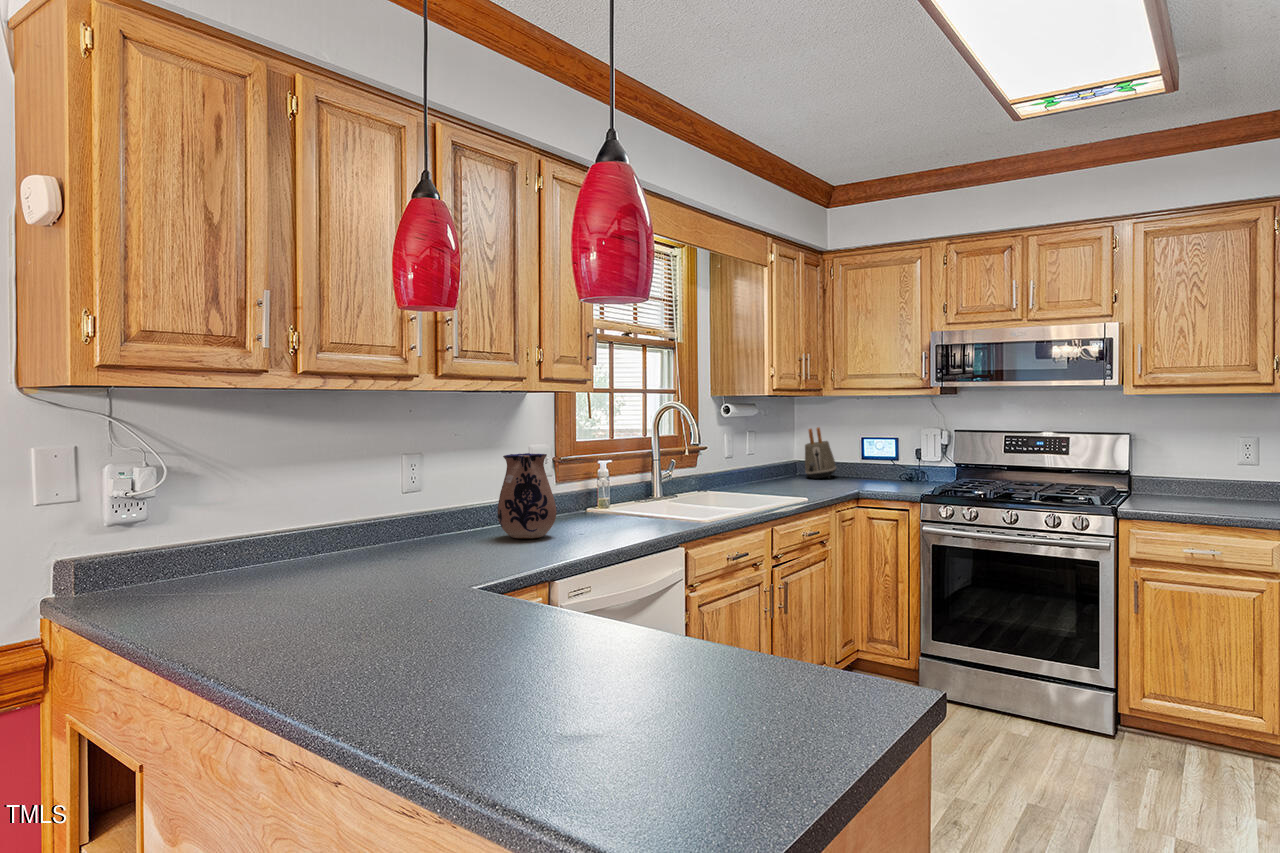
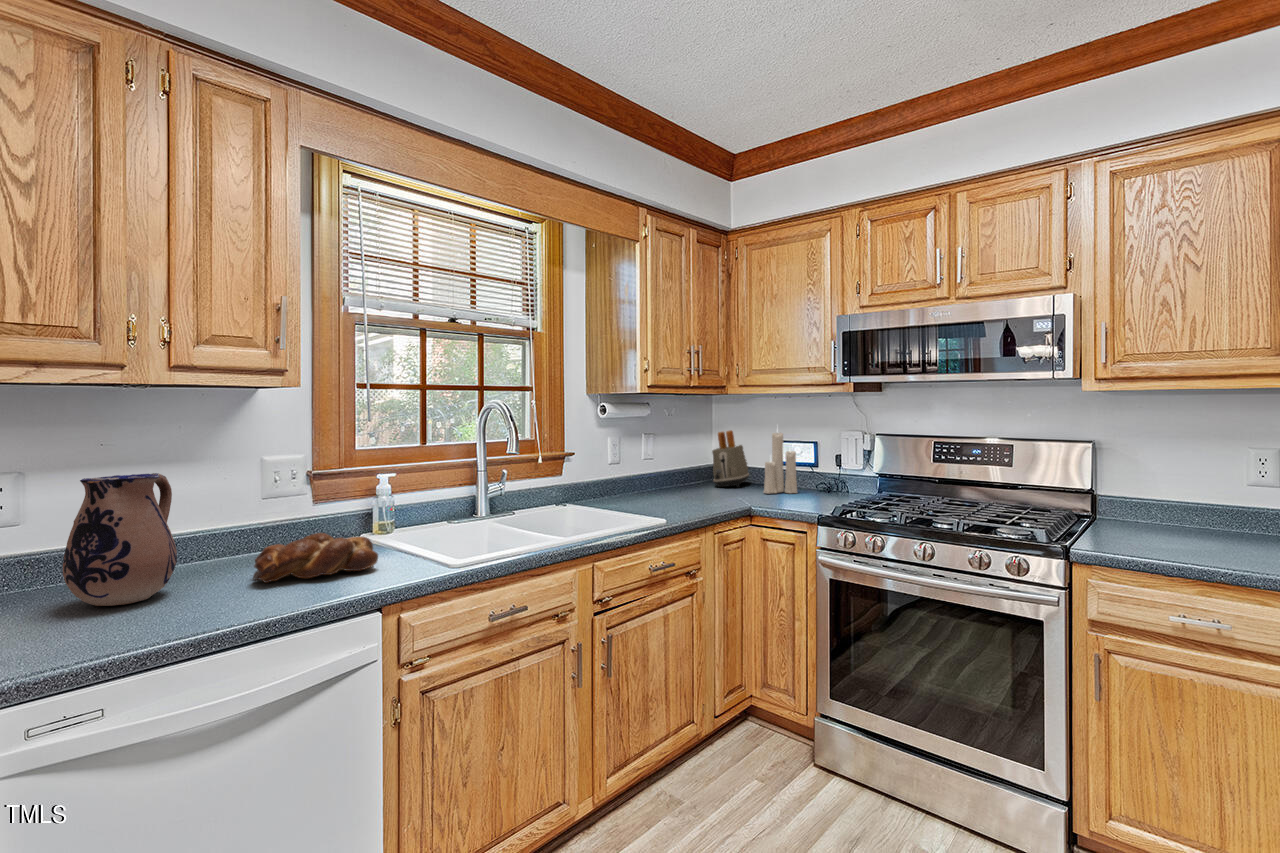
candle: none [858,418,888,482] -> present [763,430,797,493]
bread loaf: none [580,497,657,529] -> present [253,533,378,583]

